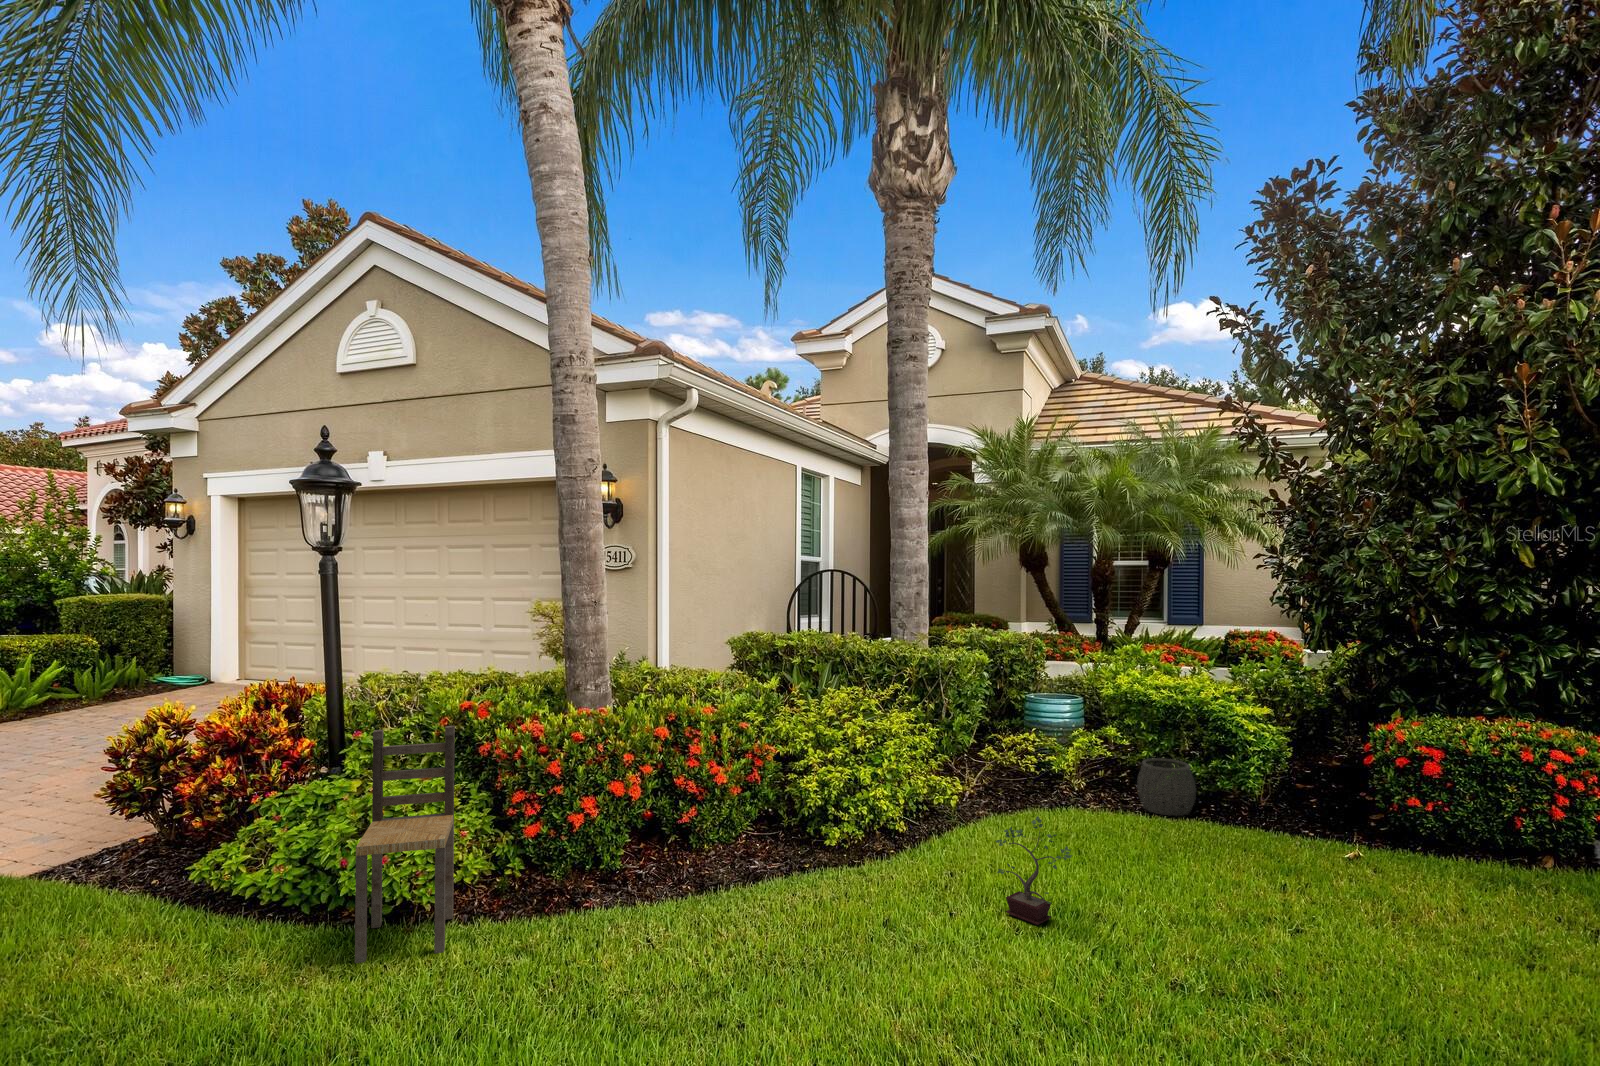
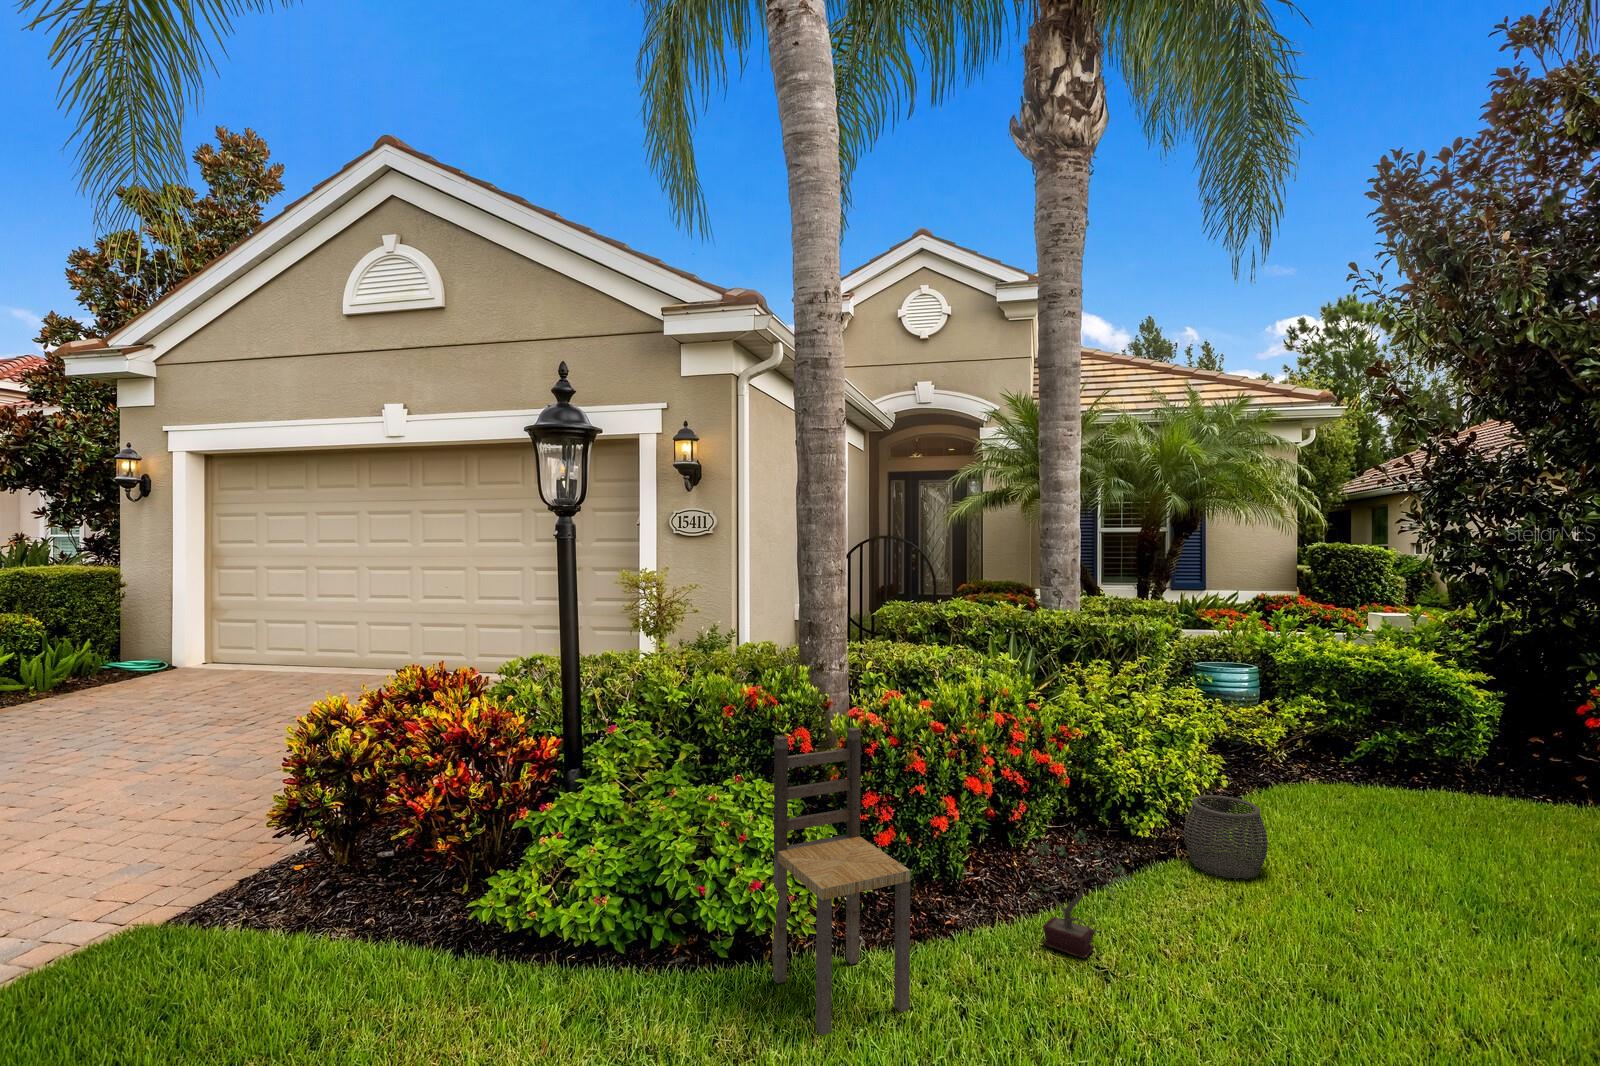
woven basket: present [1137,758,1196,816] -> present [1184,795,1269,879]
potted plant: present [996,816,1072,925] -> present [1028,829,1132,958]

